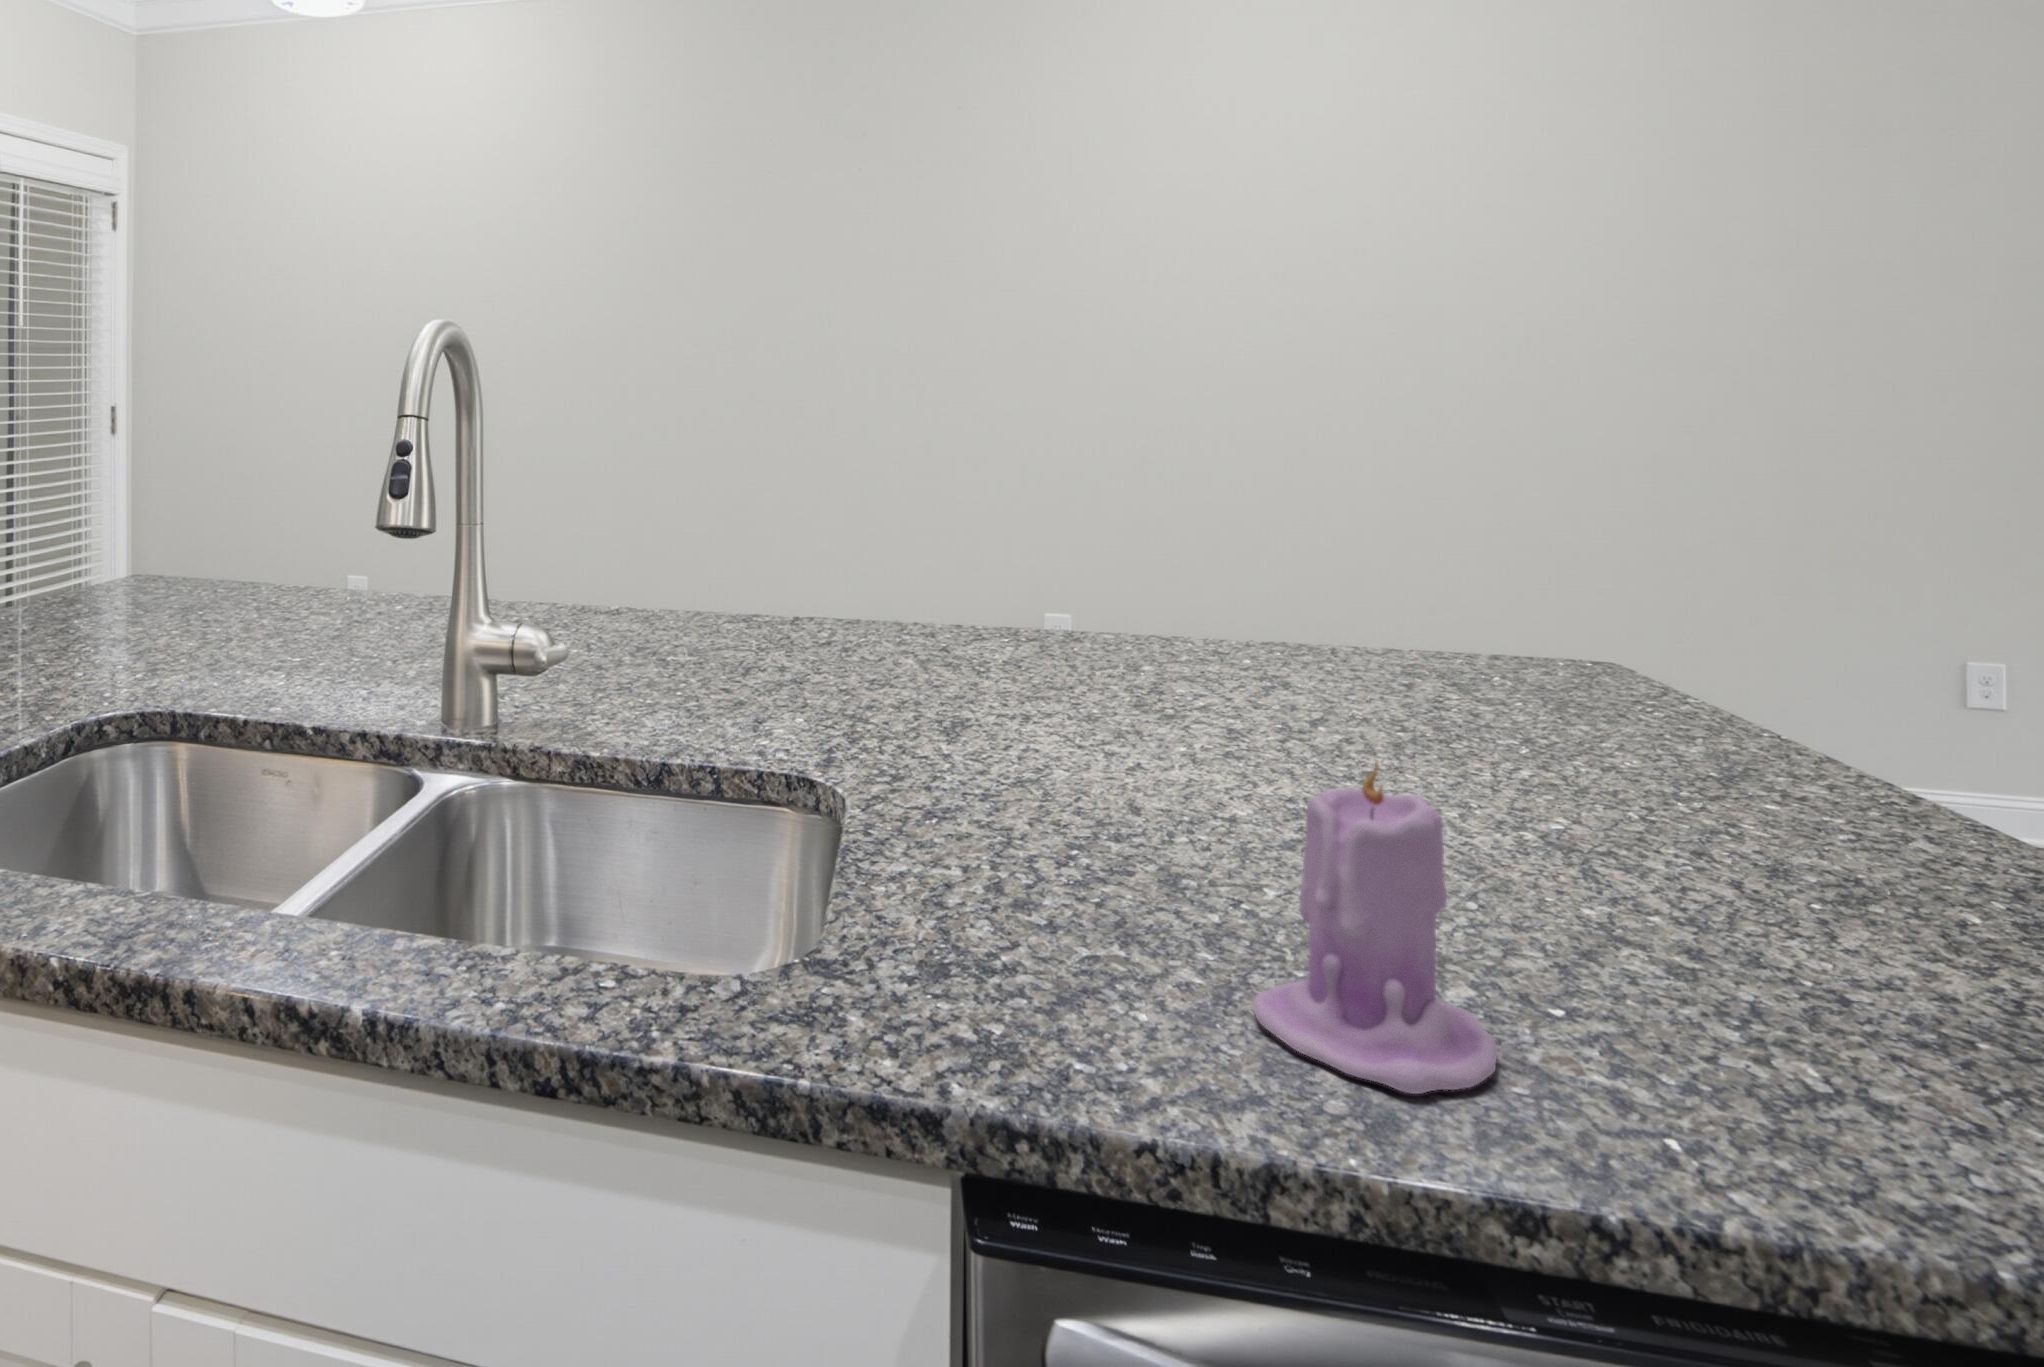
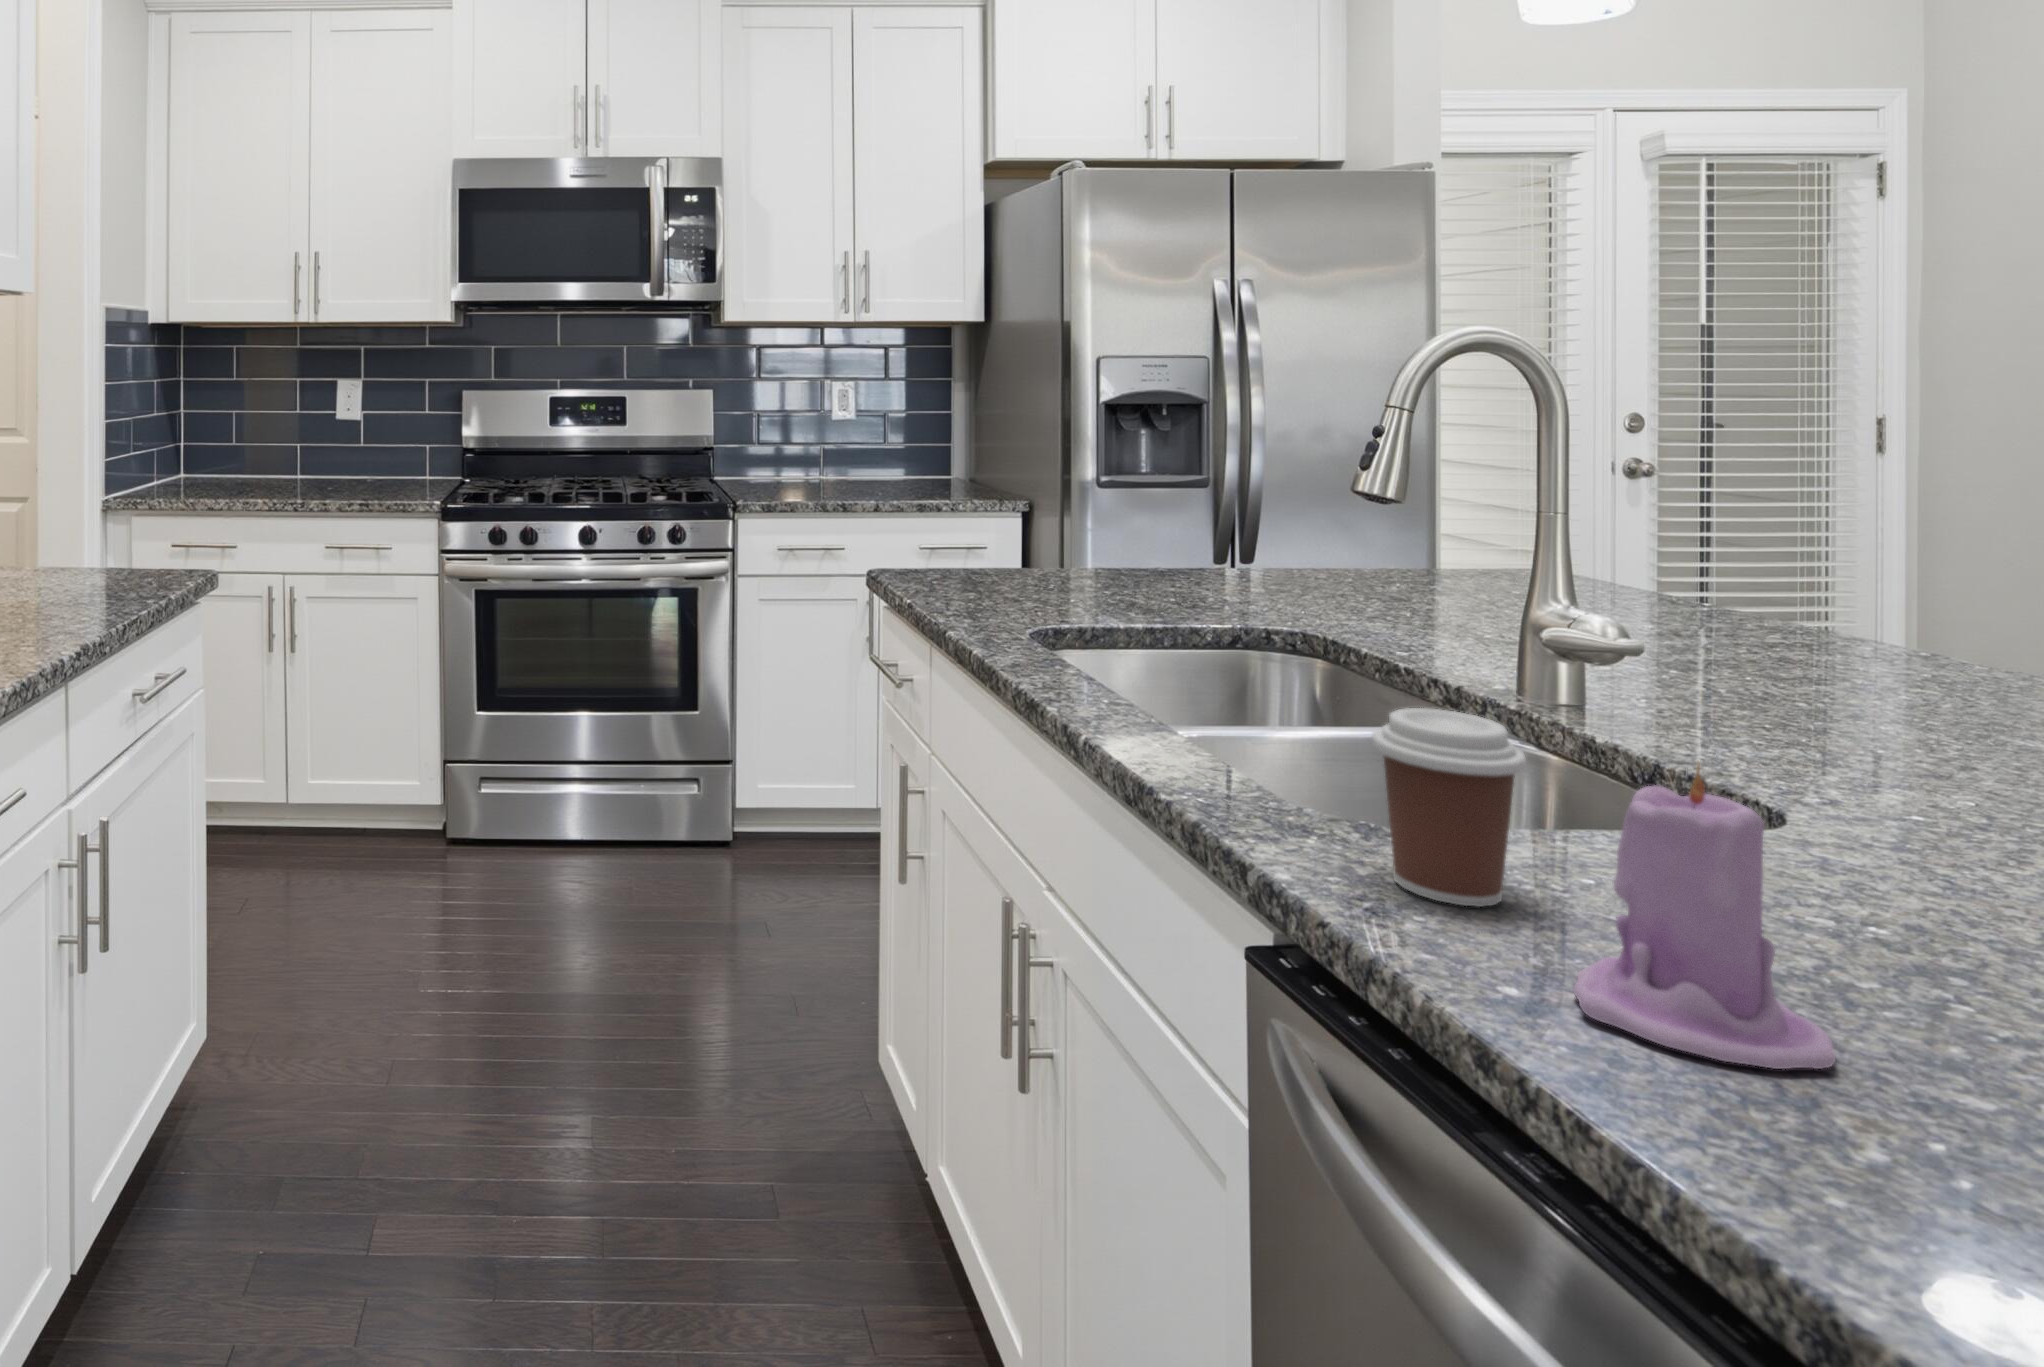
coffee cup: none [933,770,1104,1029] -> present [1373,708,1527,907]

